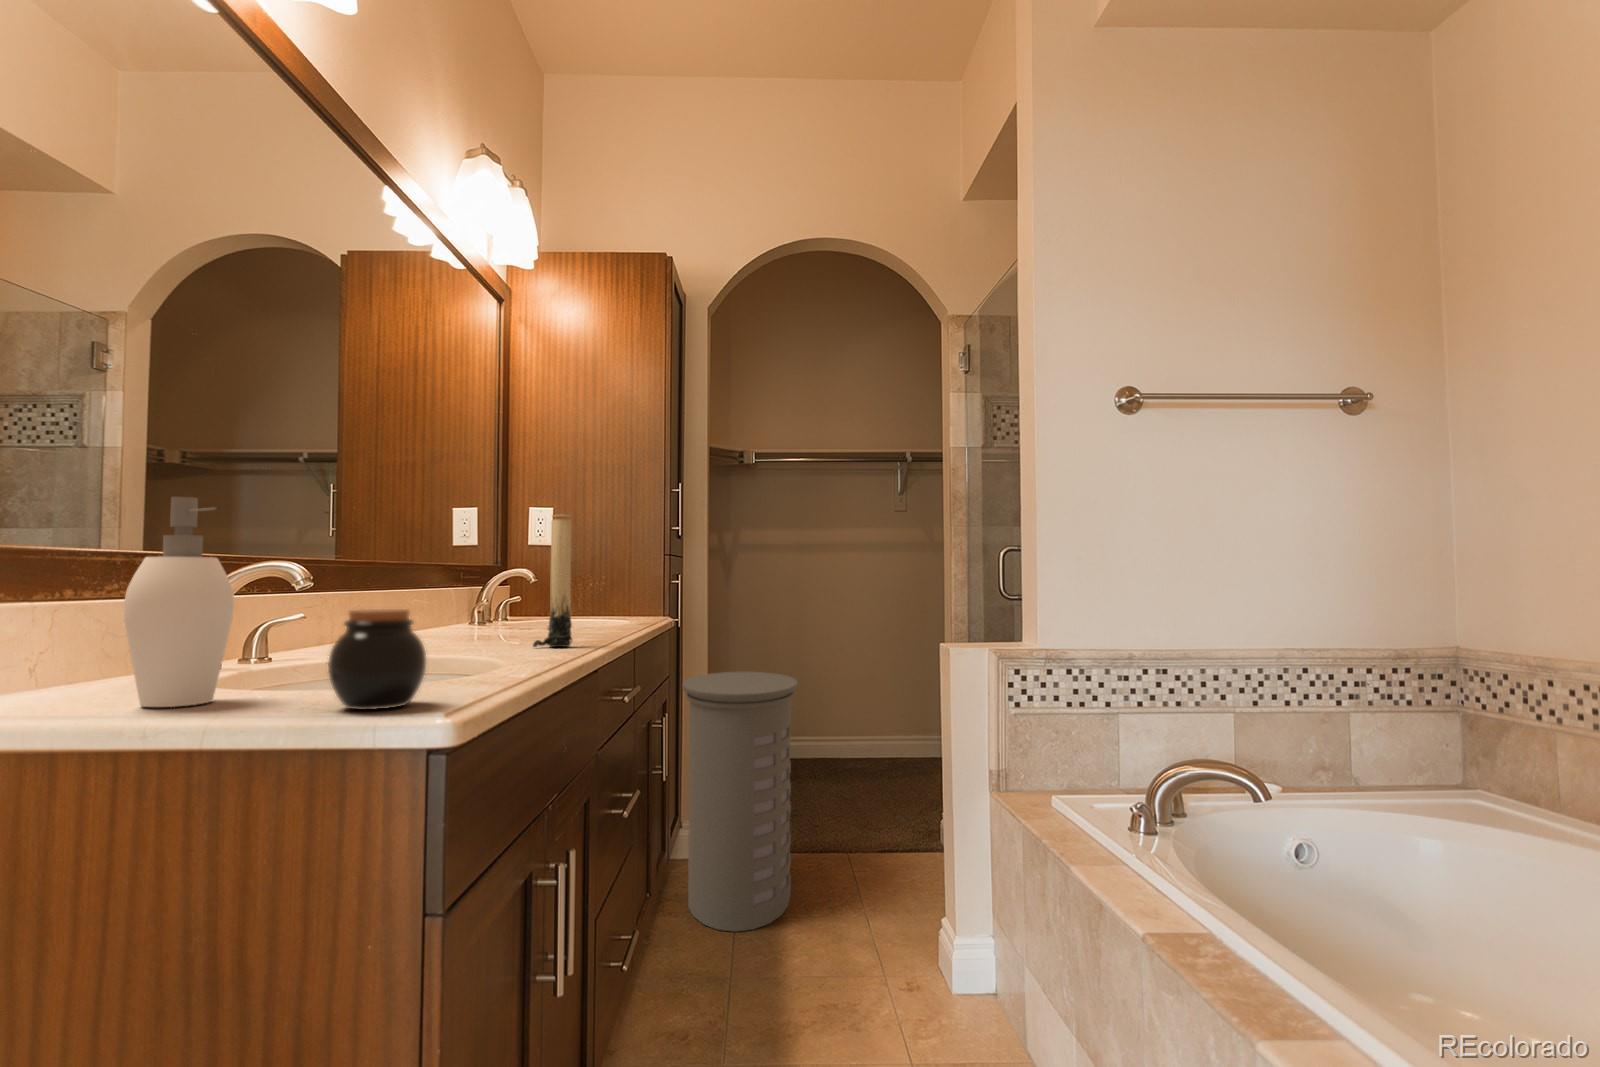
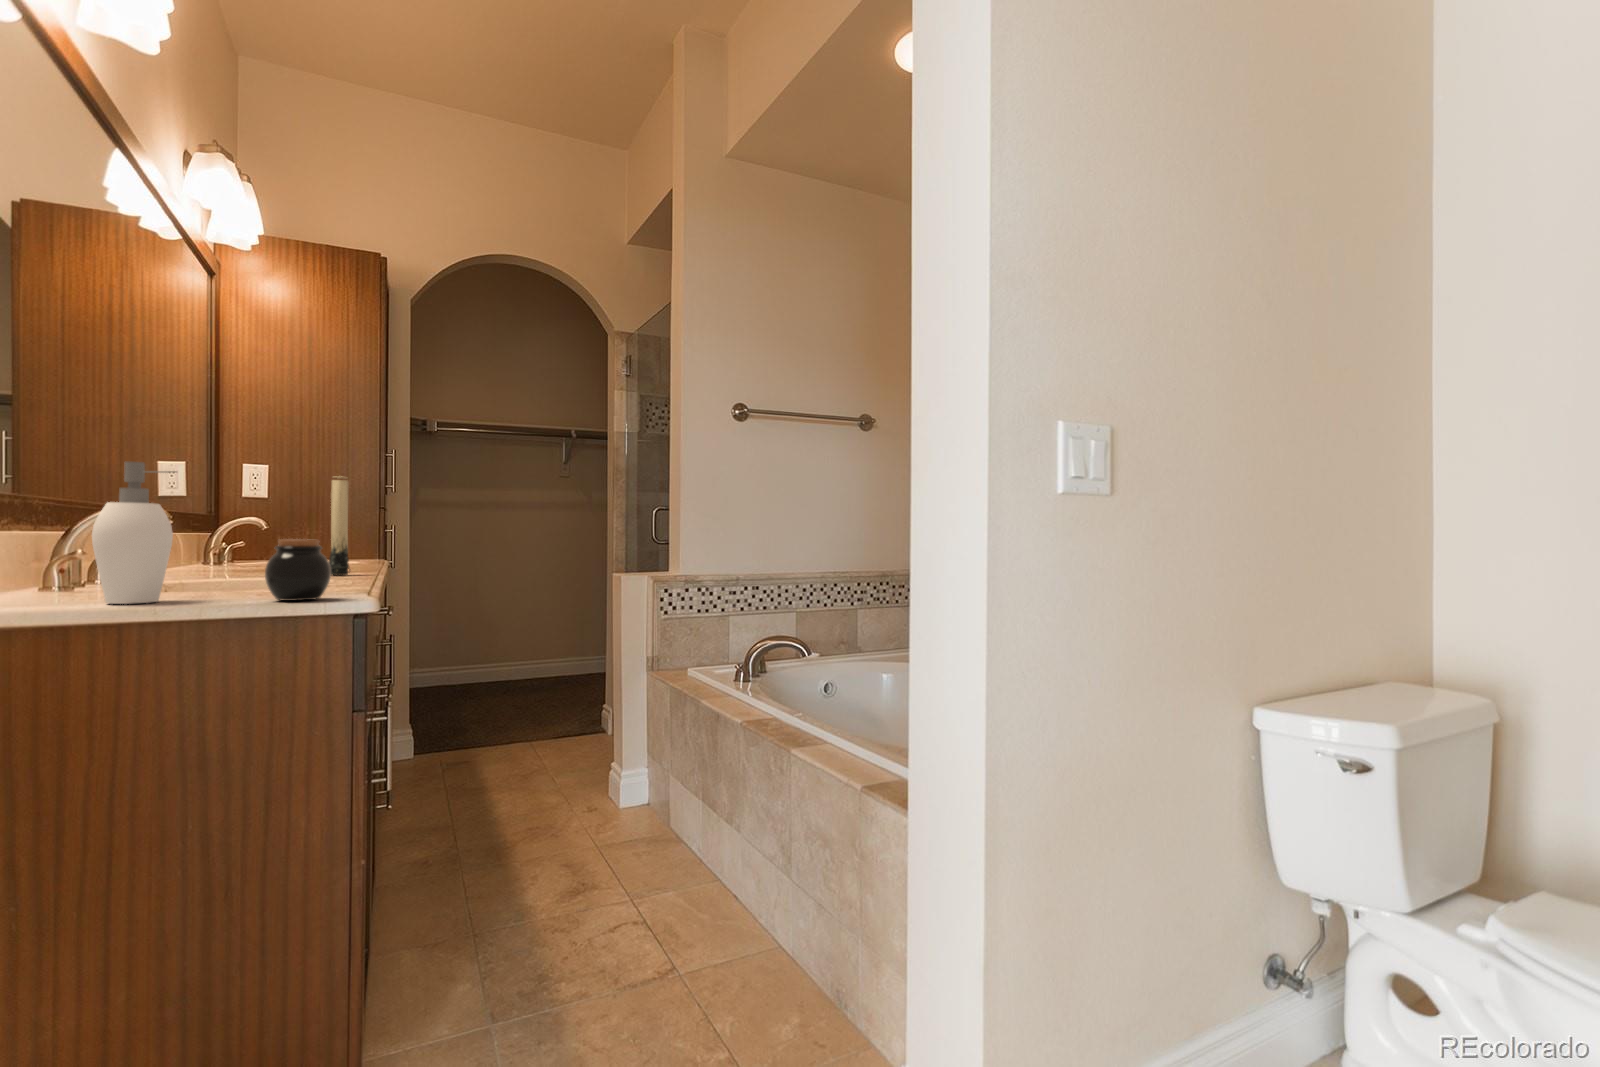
laundry hamper: present [683,671,798,932] -> none [398,603,497,796]

